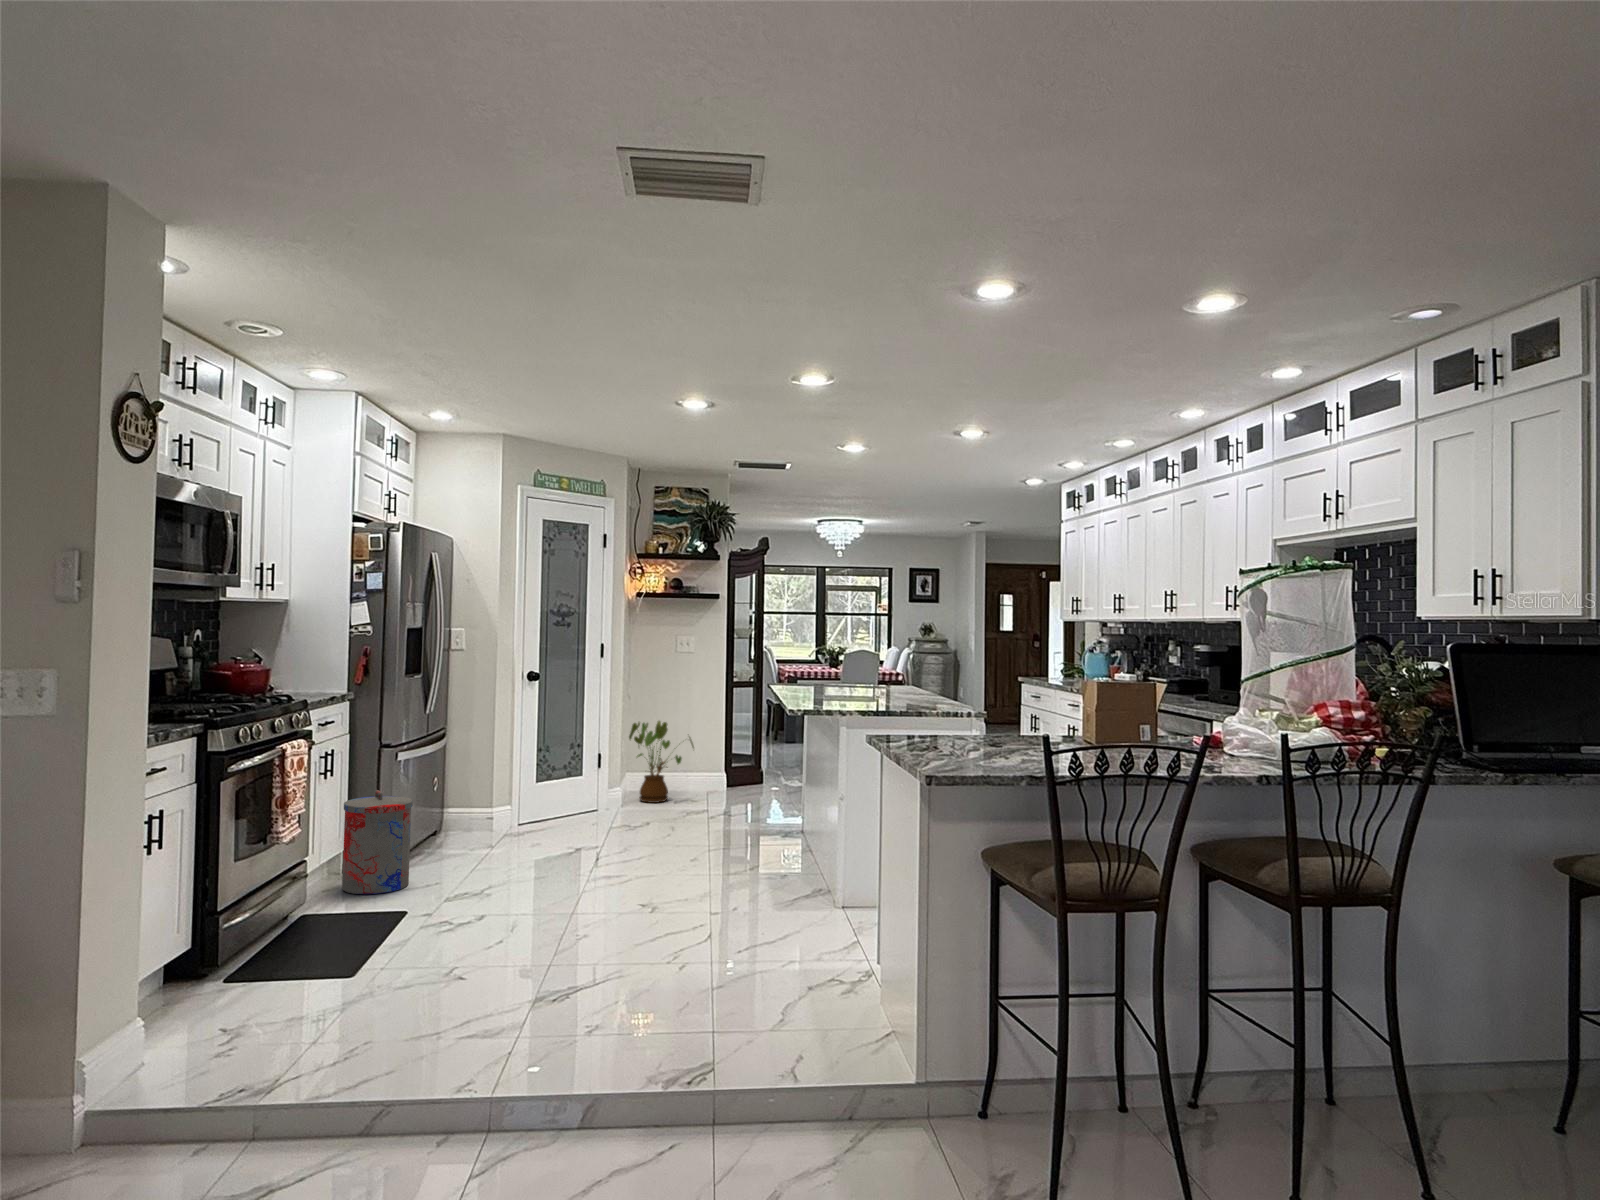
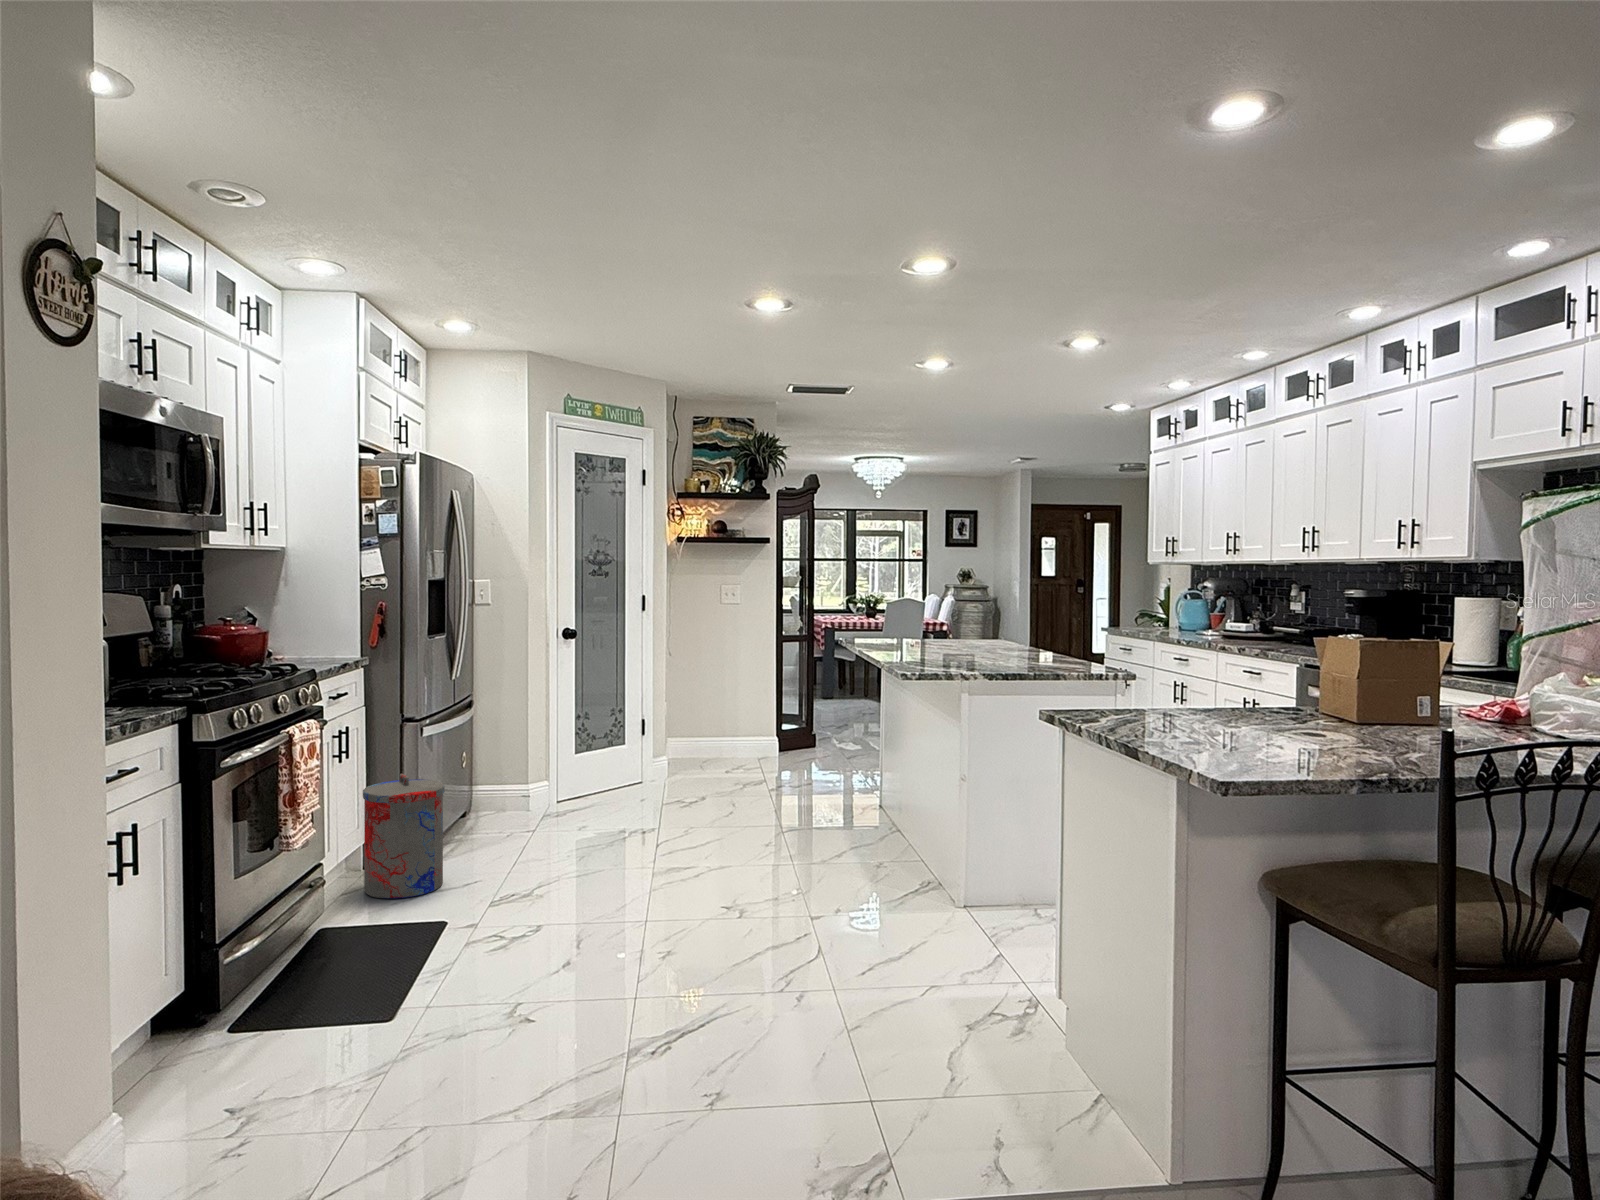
house plant: present [629,721,694,803] -> none [672,680,746,772]

